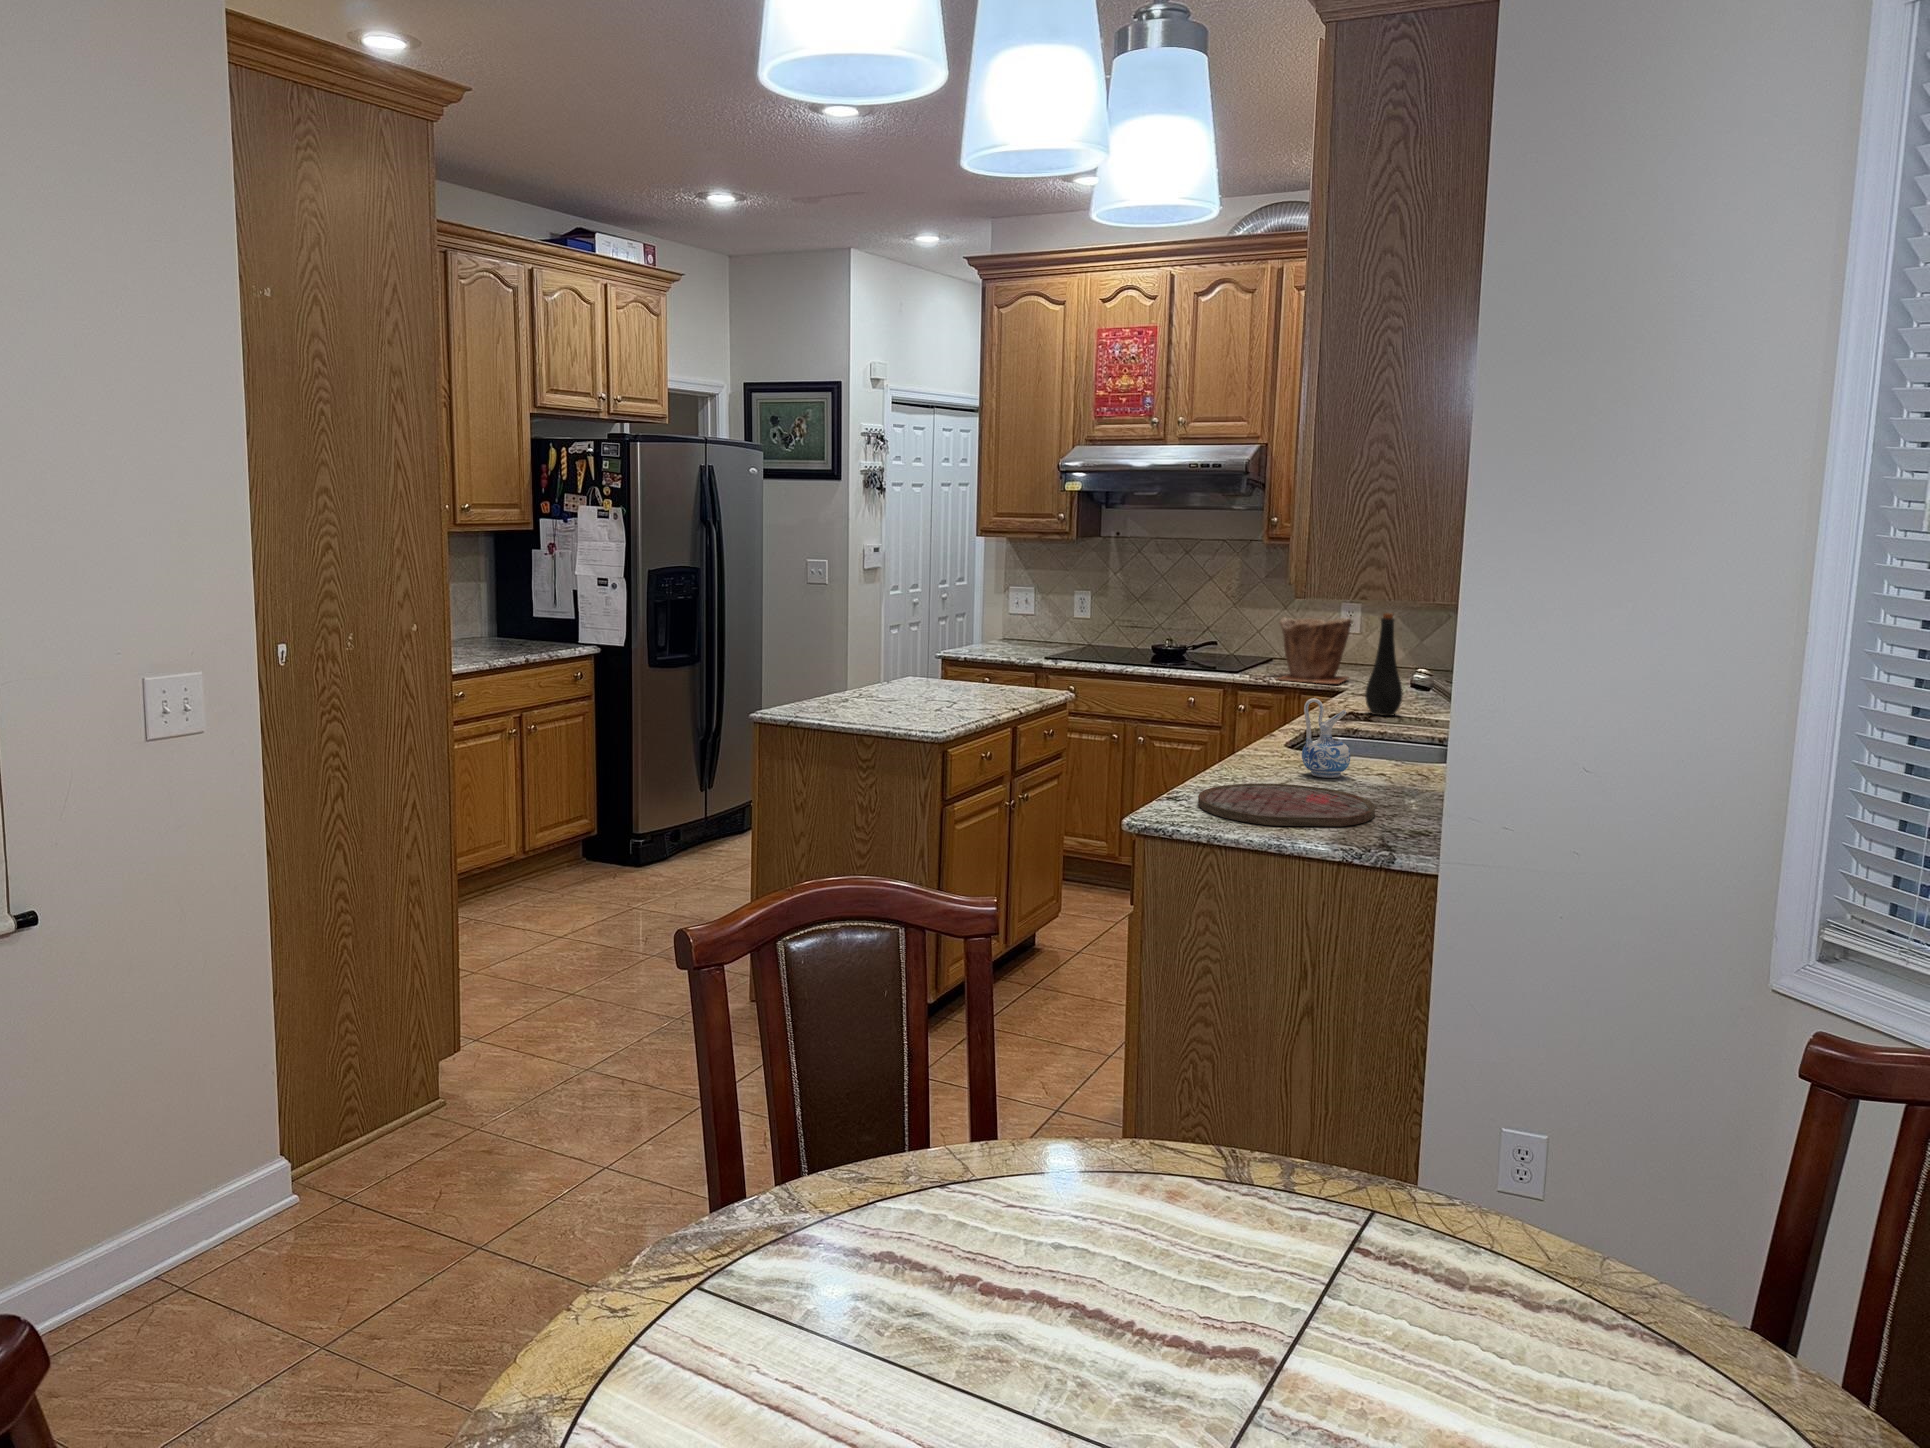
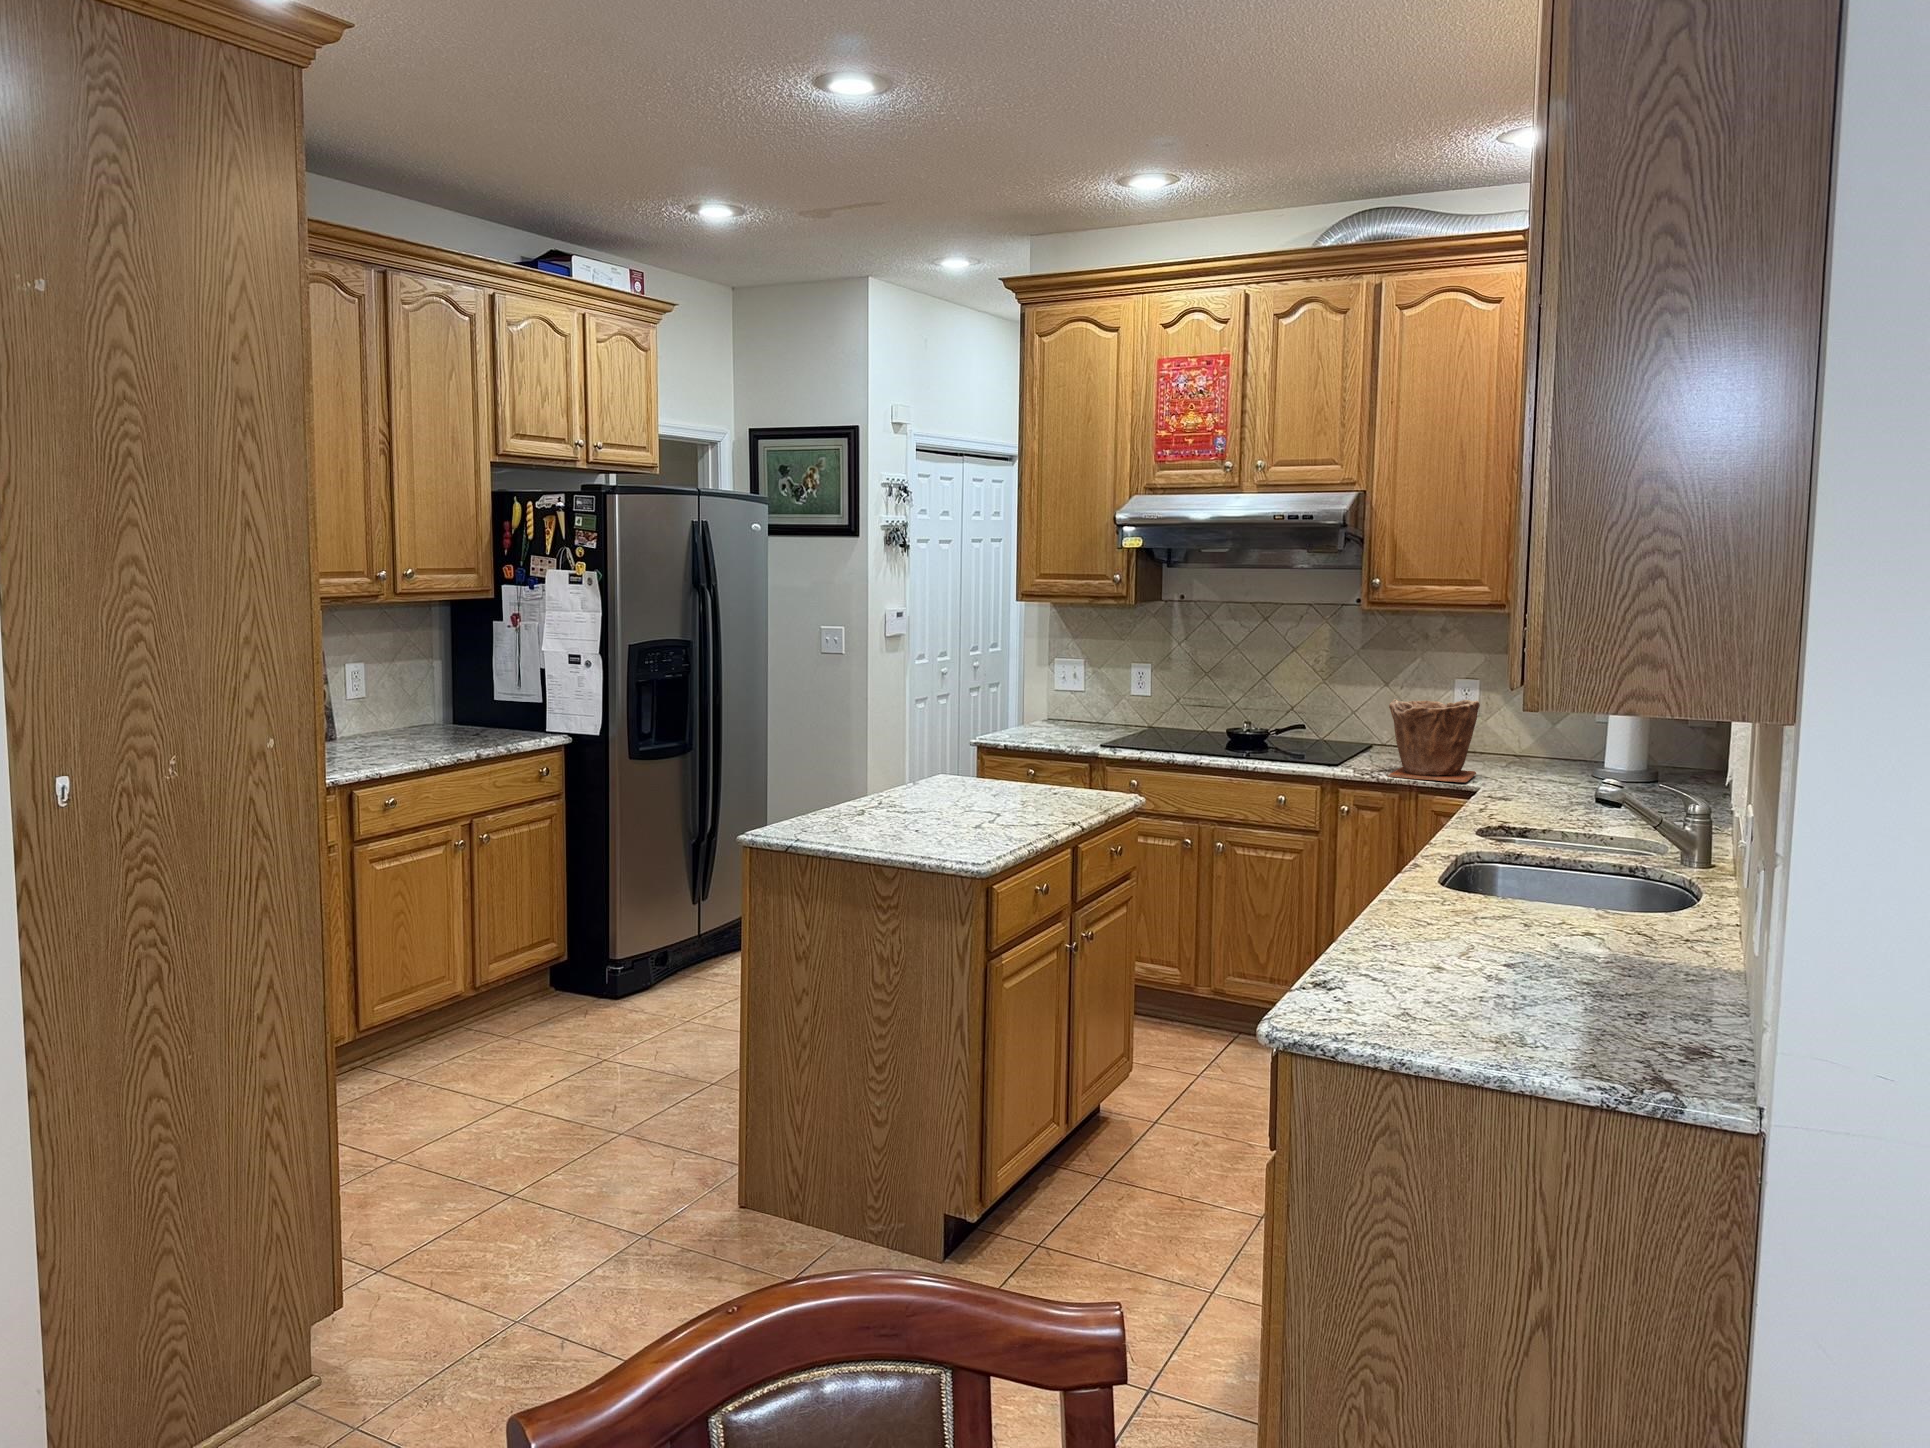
bottle: present [1365,613,1403,716] -> none [1520,701,1570,832]
ceramic pitcher: present [1302,698,1350,778] -> none [1481,832,1551,942]
cutting board: present [1198,783,1375,826] -> none [1357,958,1623,1042]

